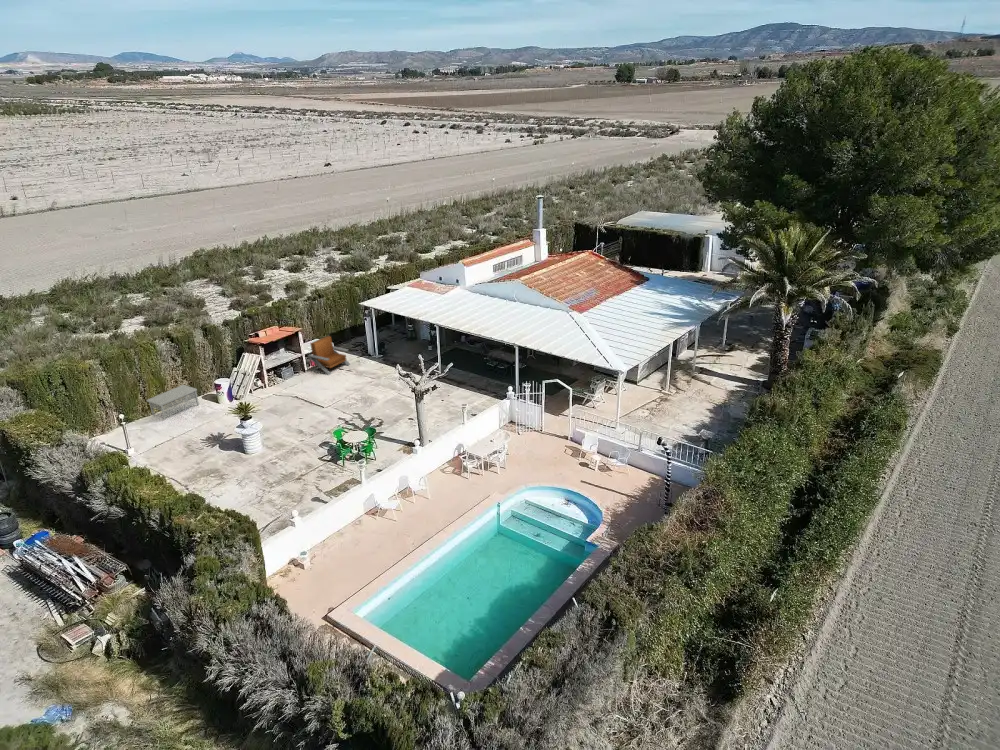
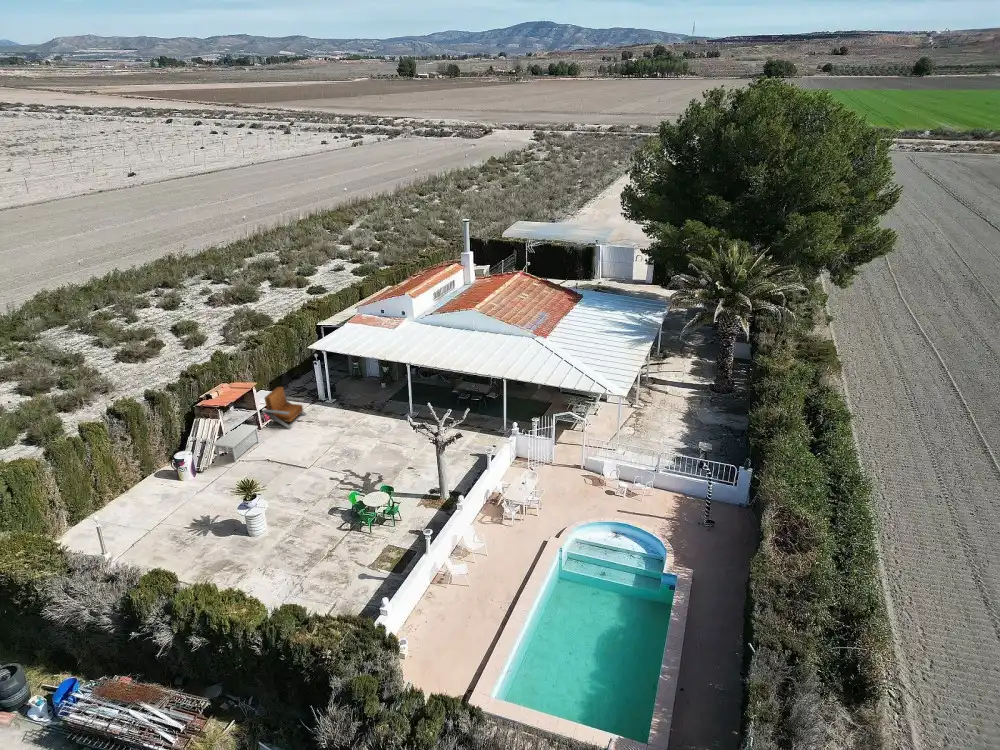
storage bench: present [147,385,199,420] -> present [213,424,259,462]

